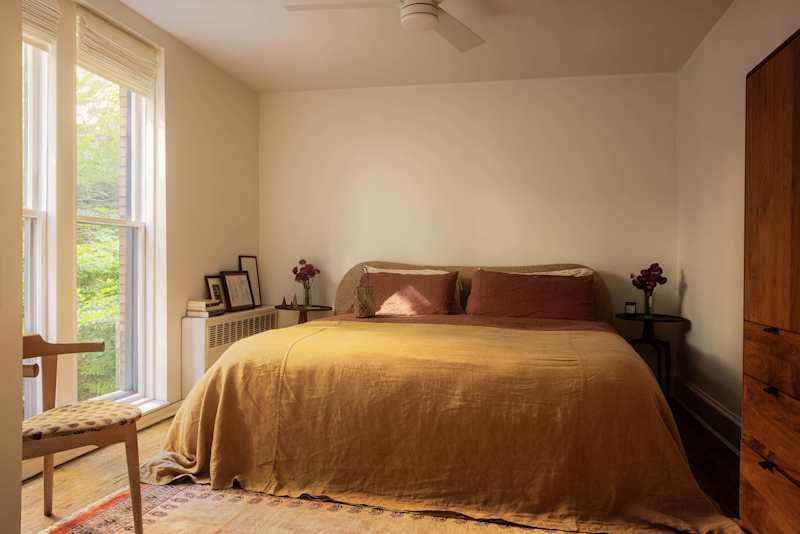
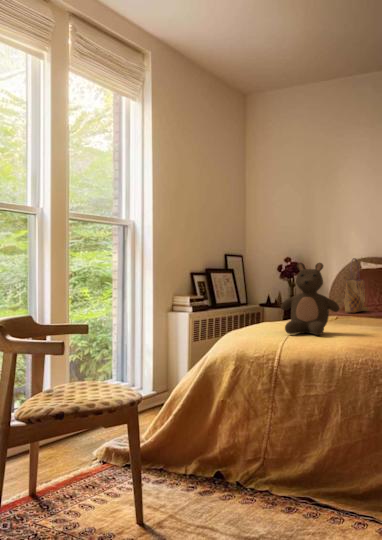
stuffed bear: none [291,277,344,344] -> present [281,263,339,335]

